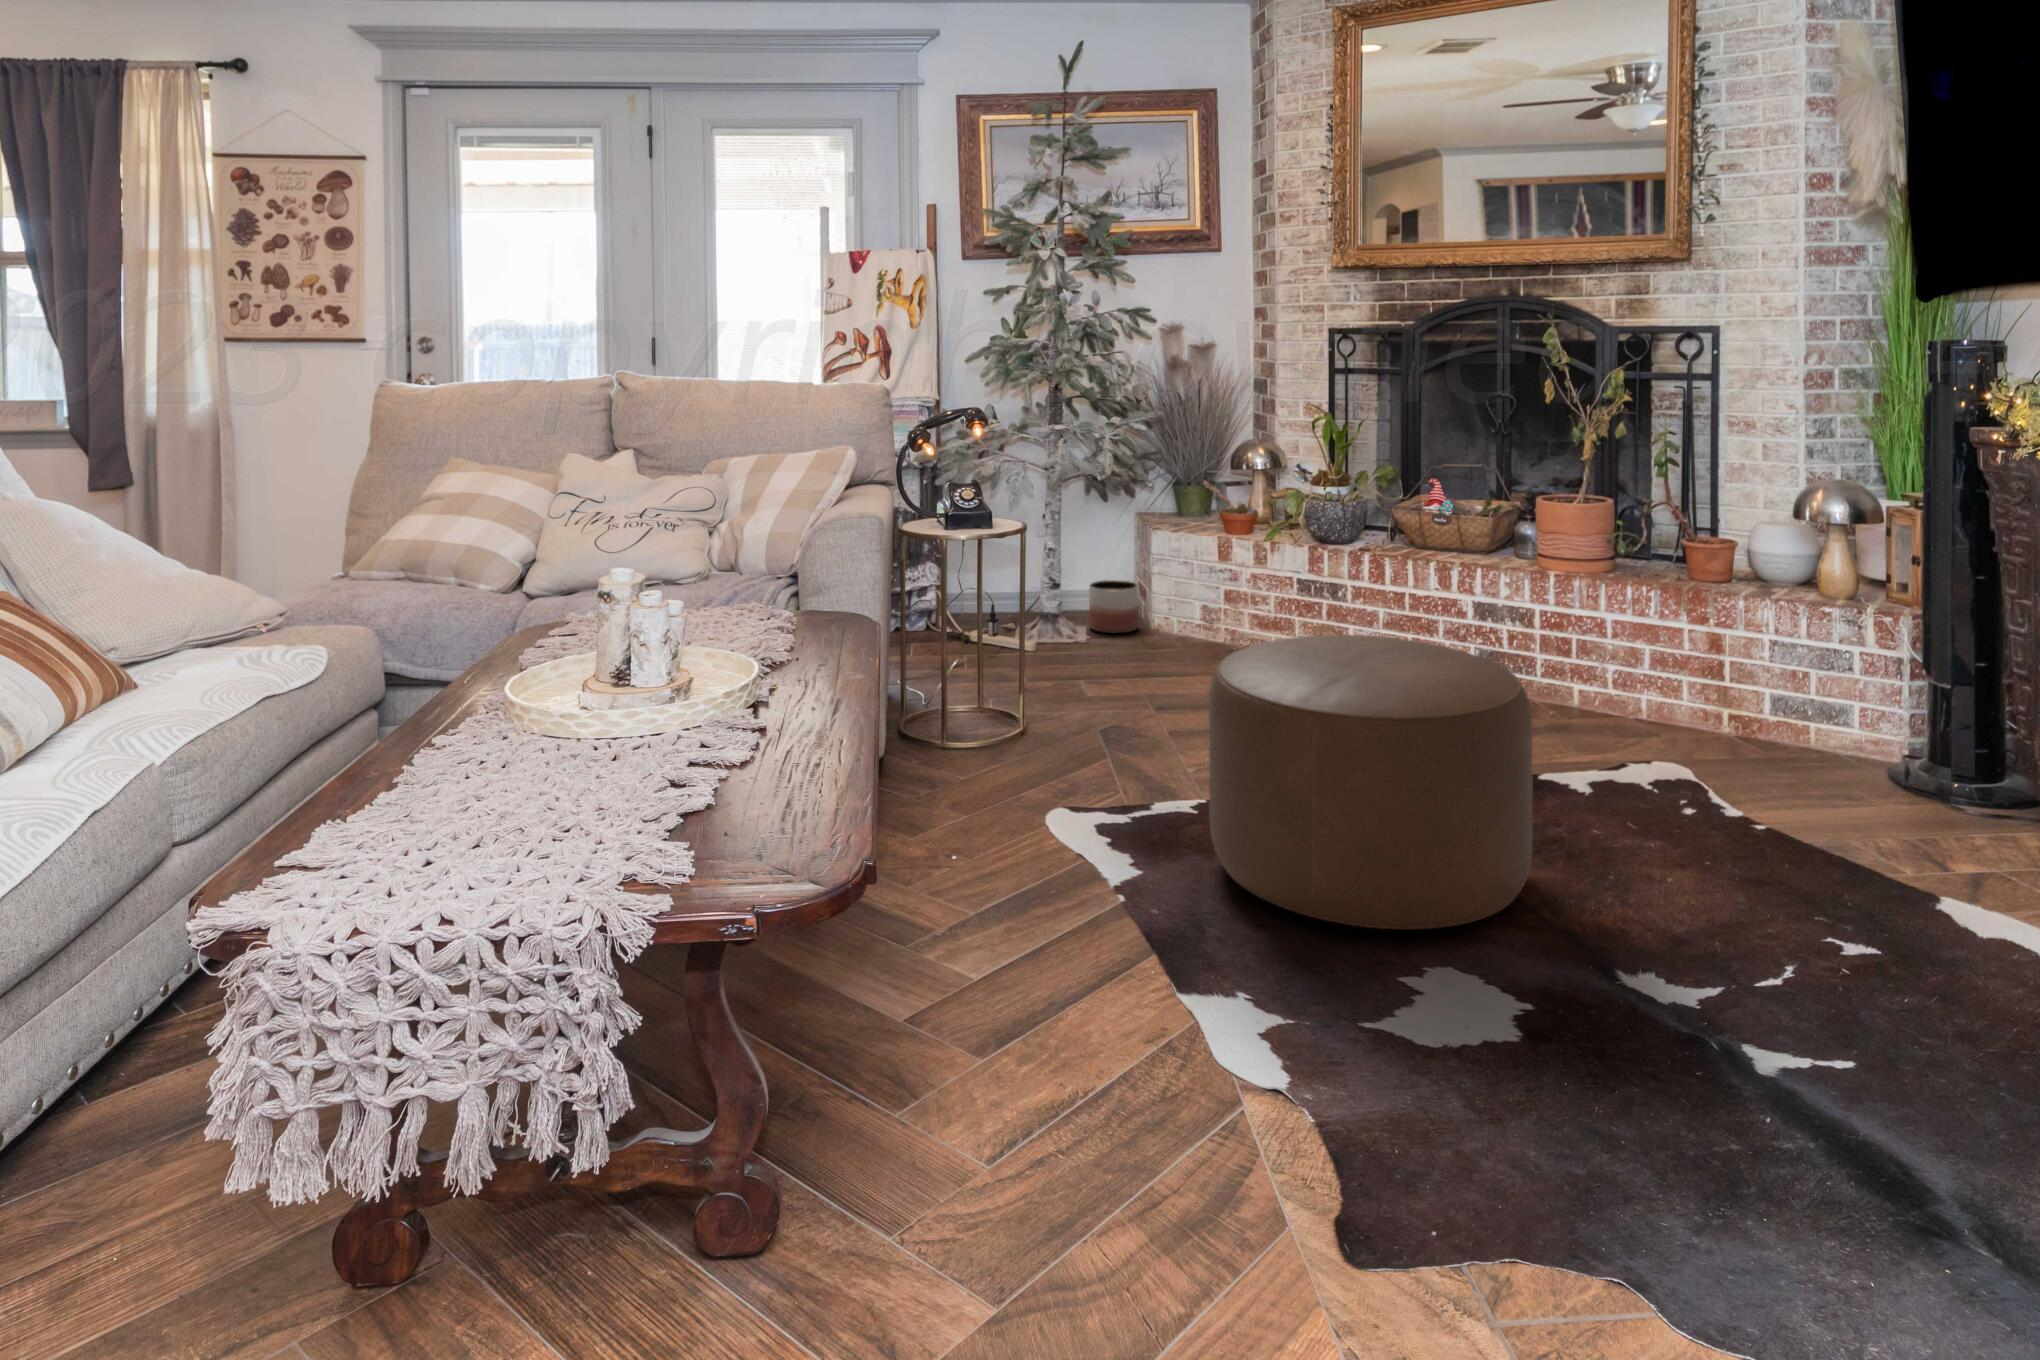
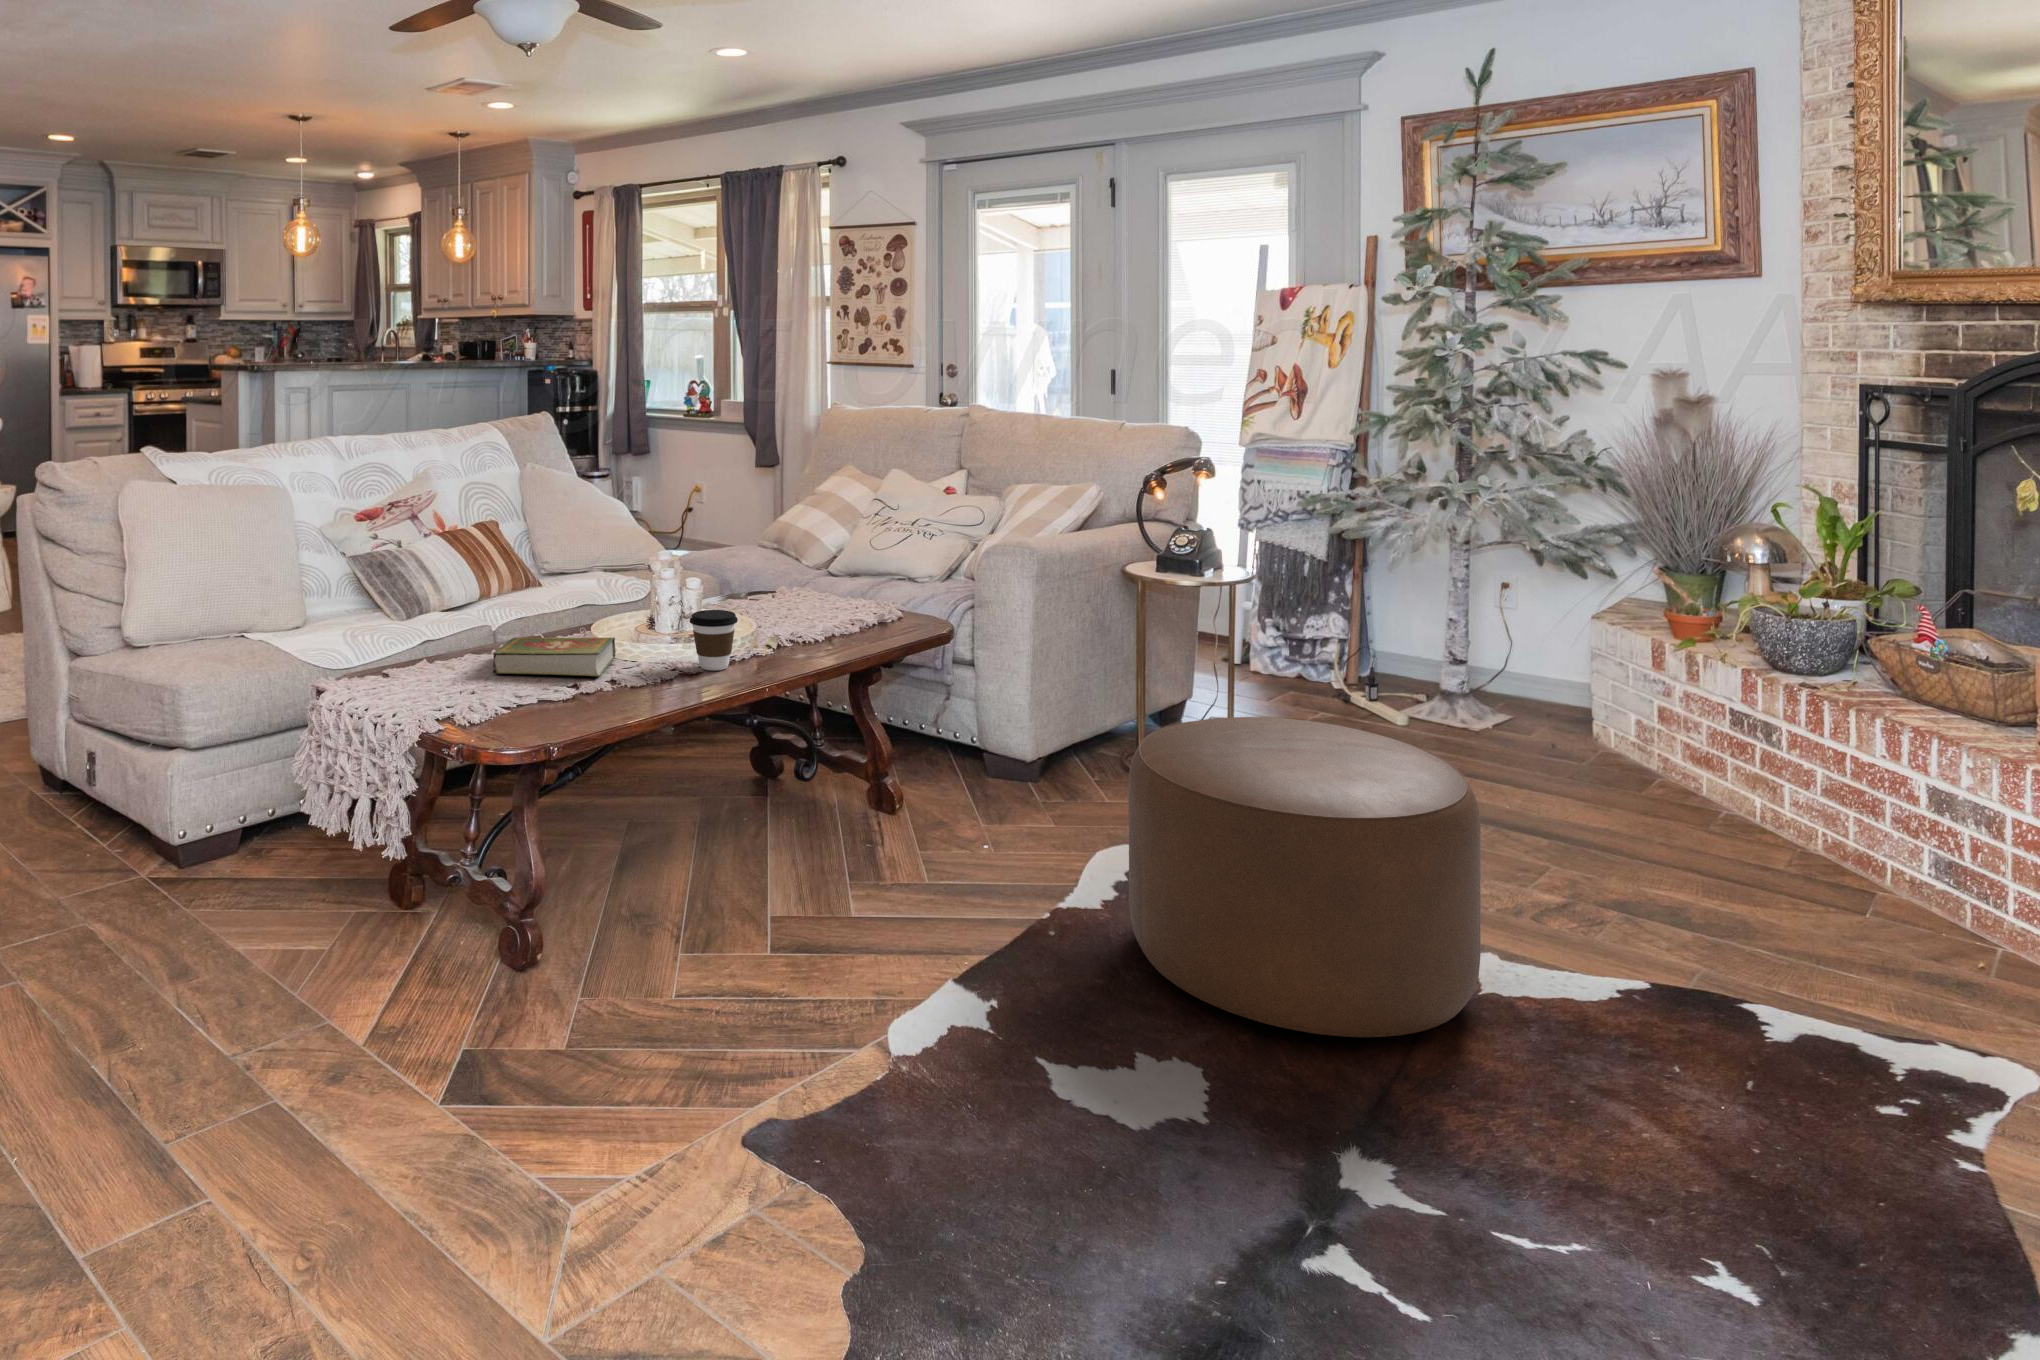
planter: present [1089,580,1139,634] -> none [1504,666,1572,730]
coffee cup: none [730,650,803,743] -> present [690,610,738,670]
book: none [434,733,670,846] -> present [493,638,616,677]

